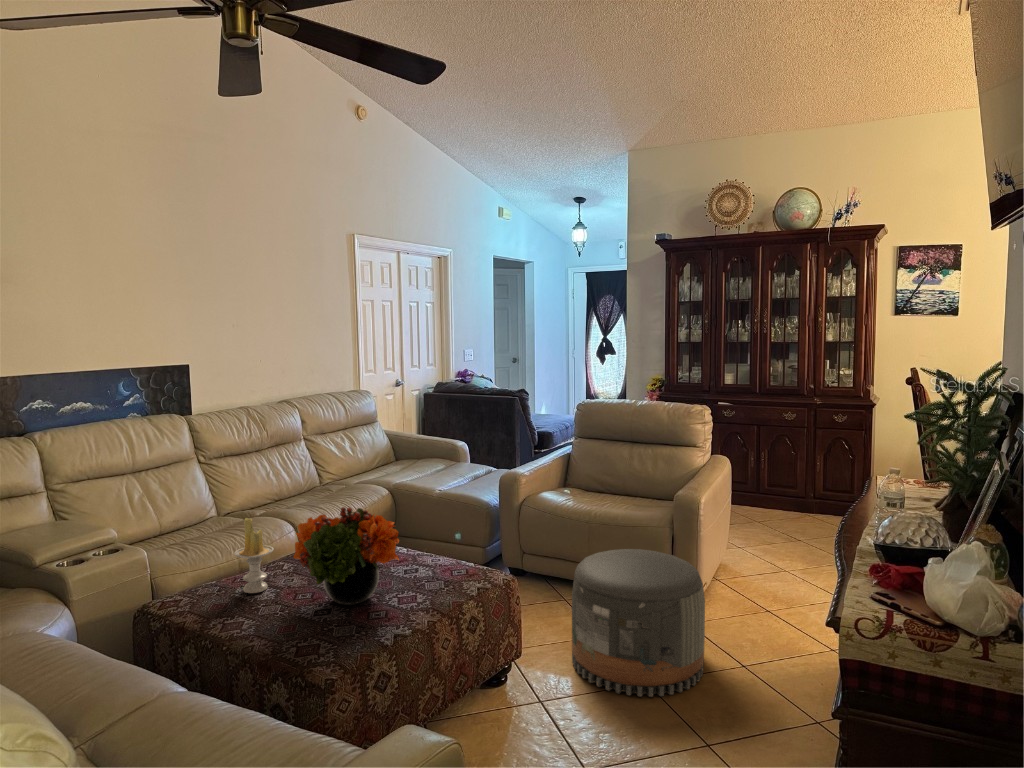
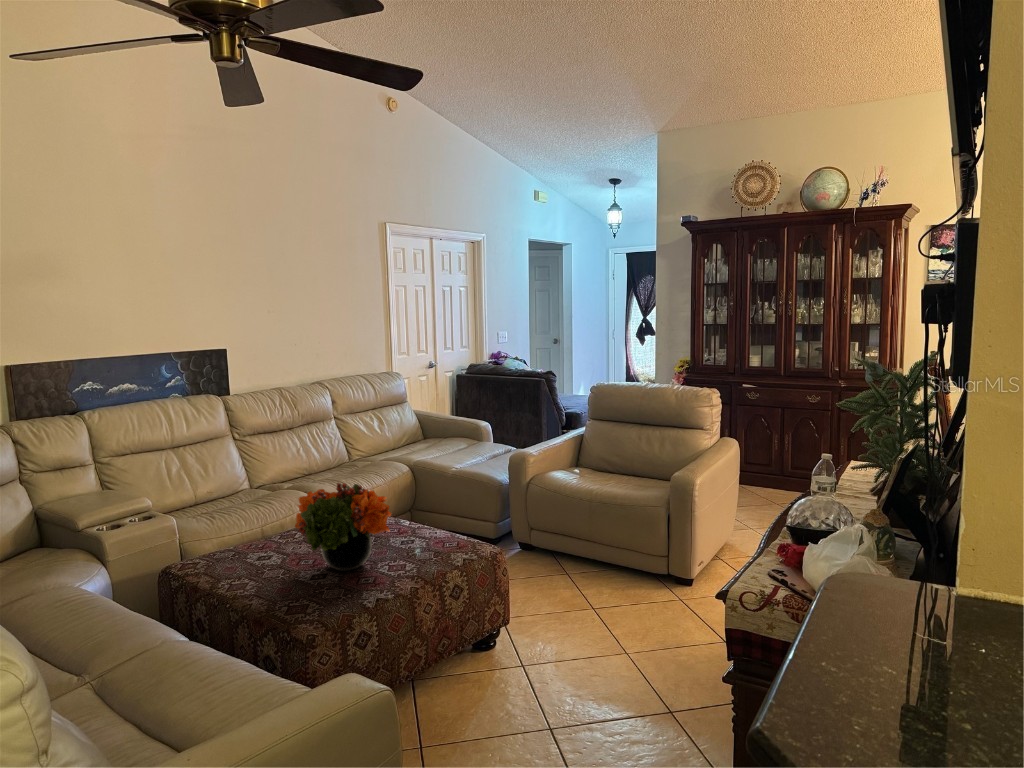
candle: present [234,518,274,593] -> none [246,491,282,558]
pouf: present [572,549,705,697] -> none [558,528,684,666]

